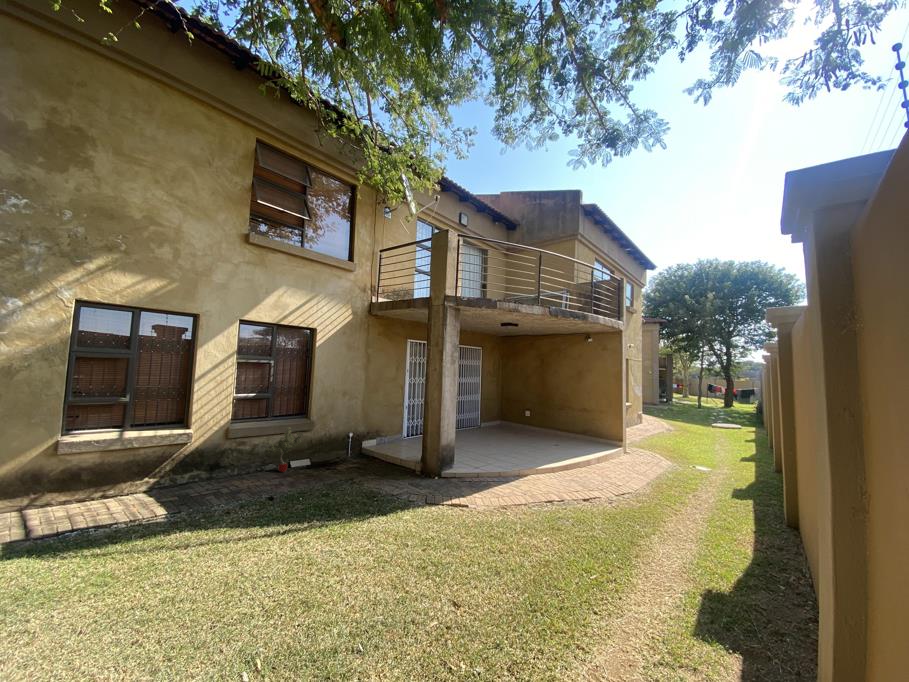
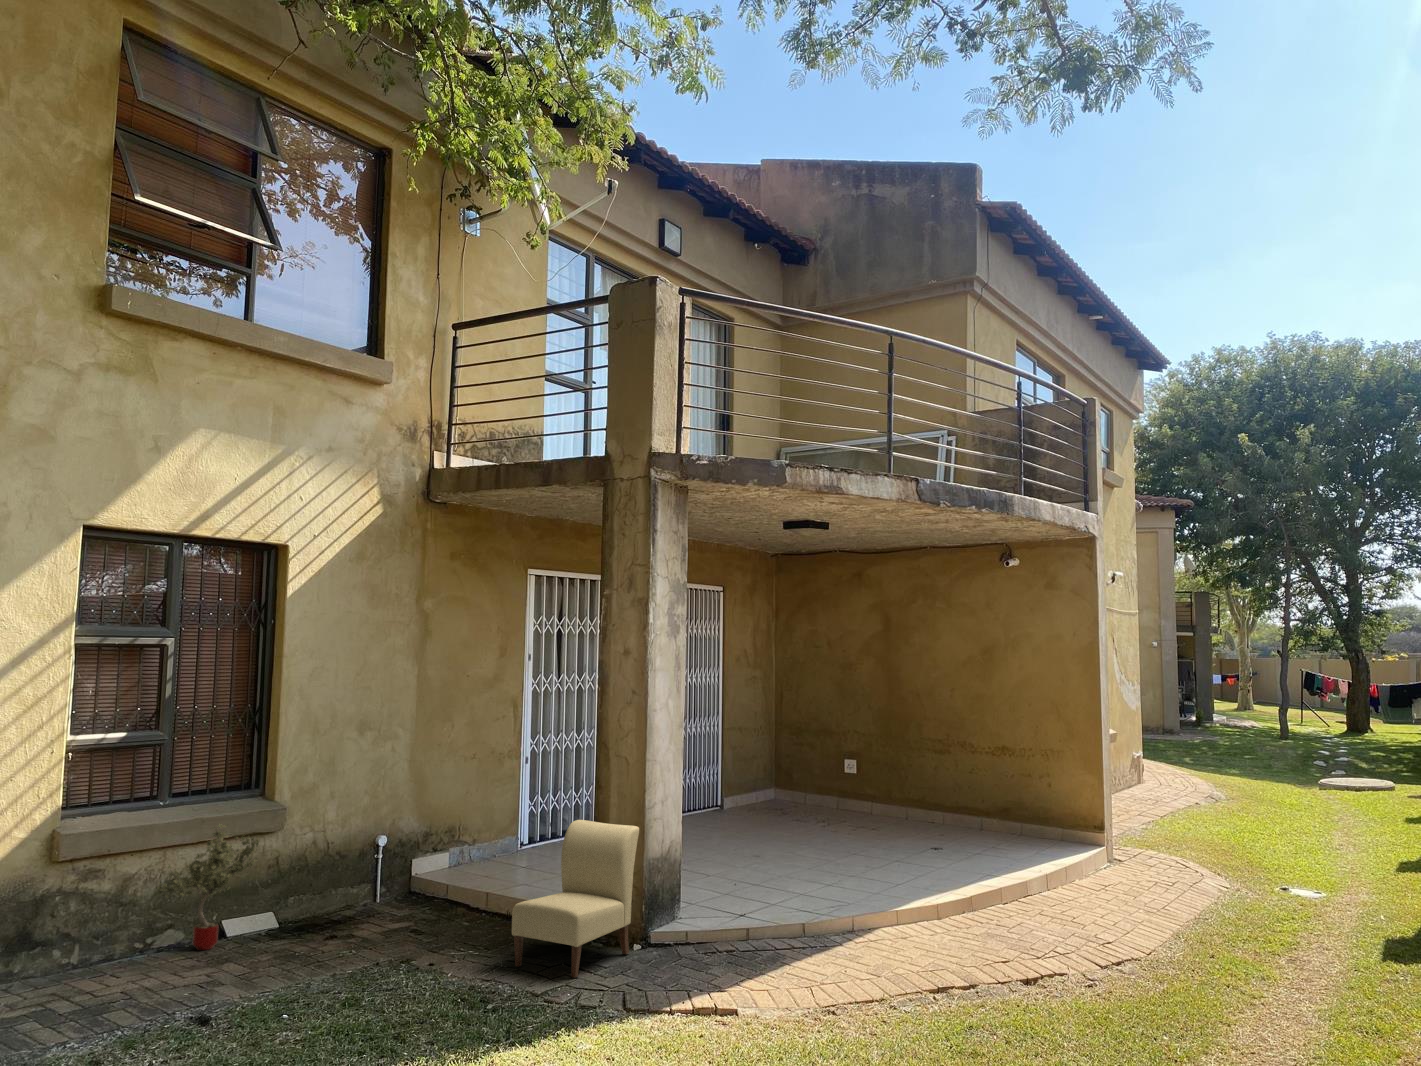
chair: none [388,431,438,490] -> present [512,820,639,978]

